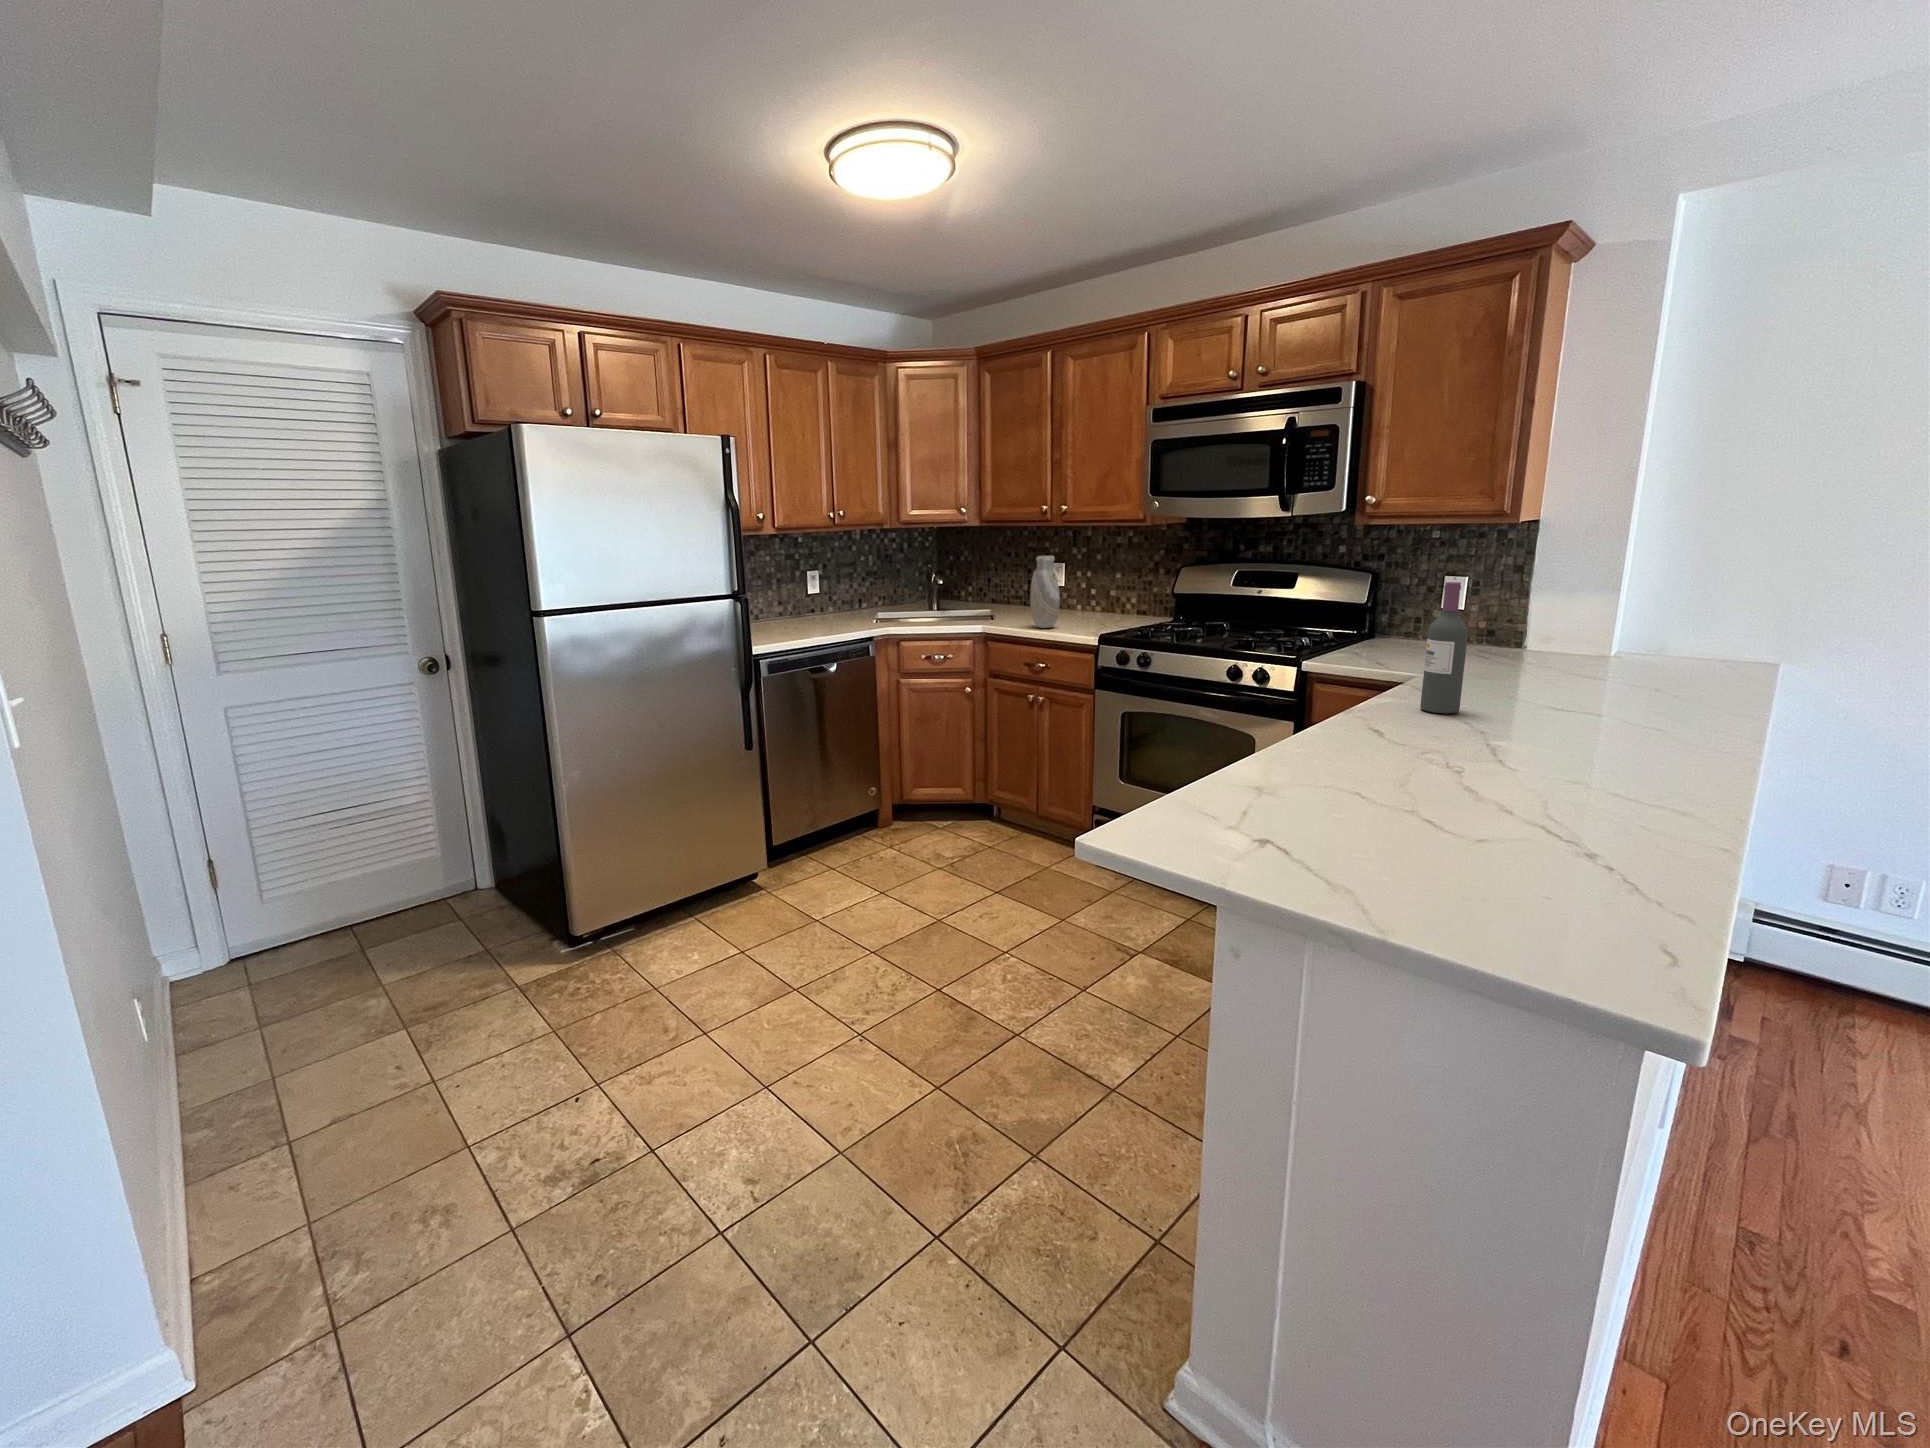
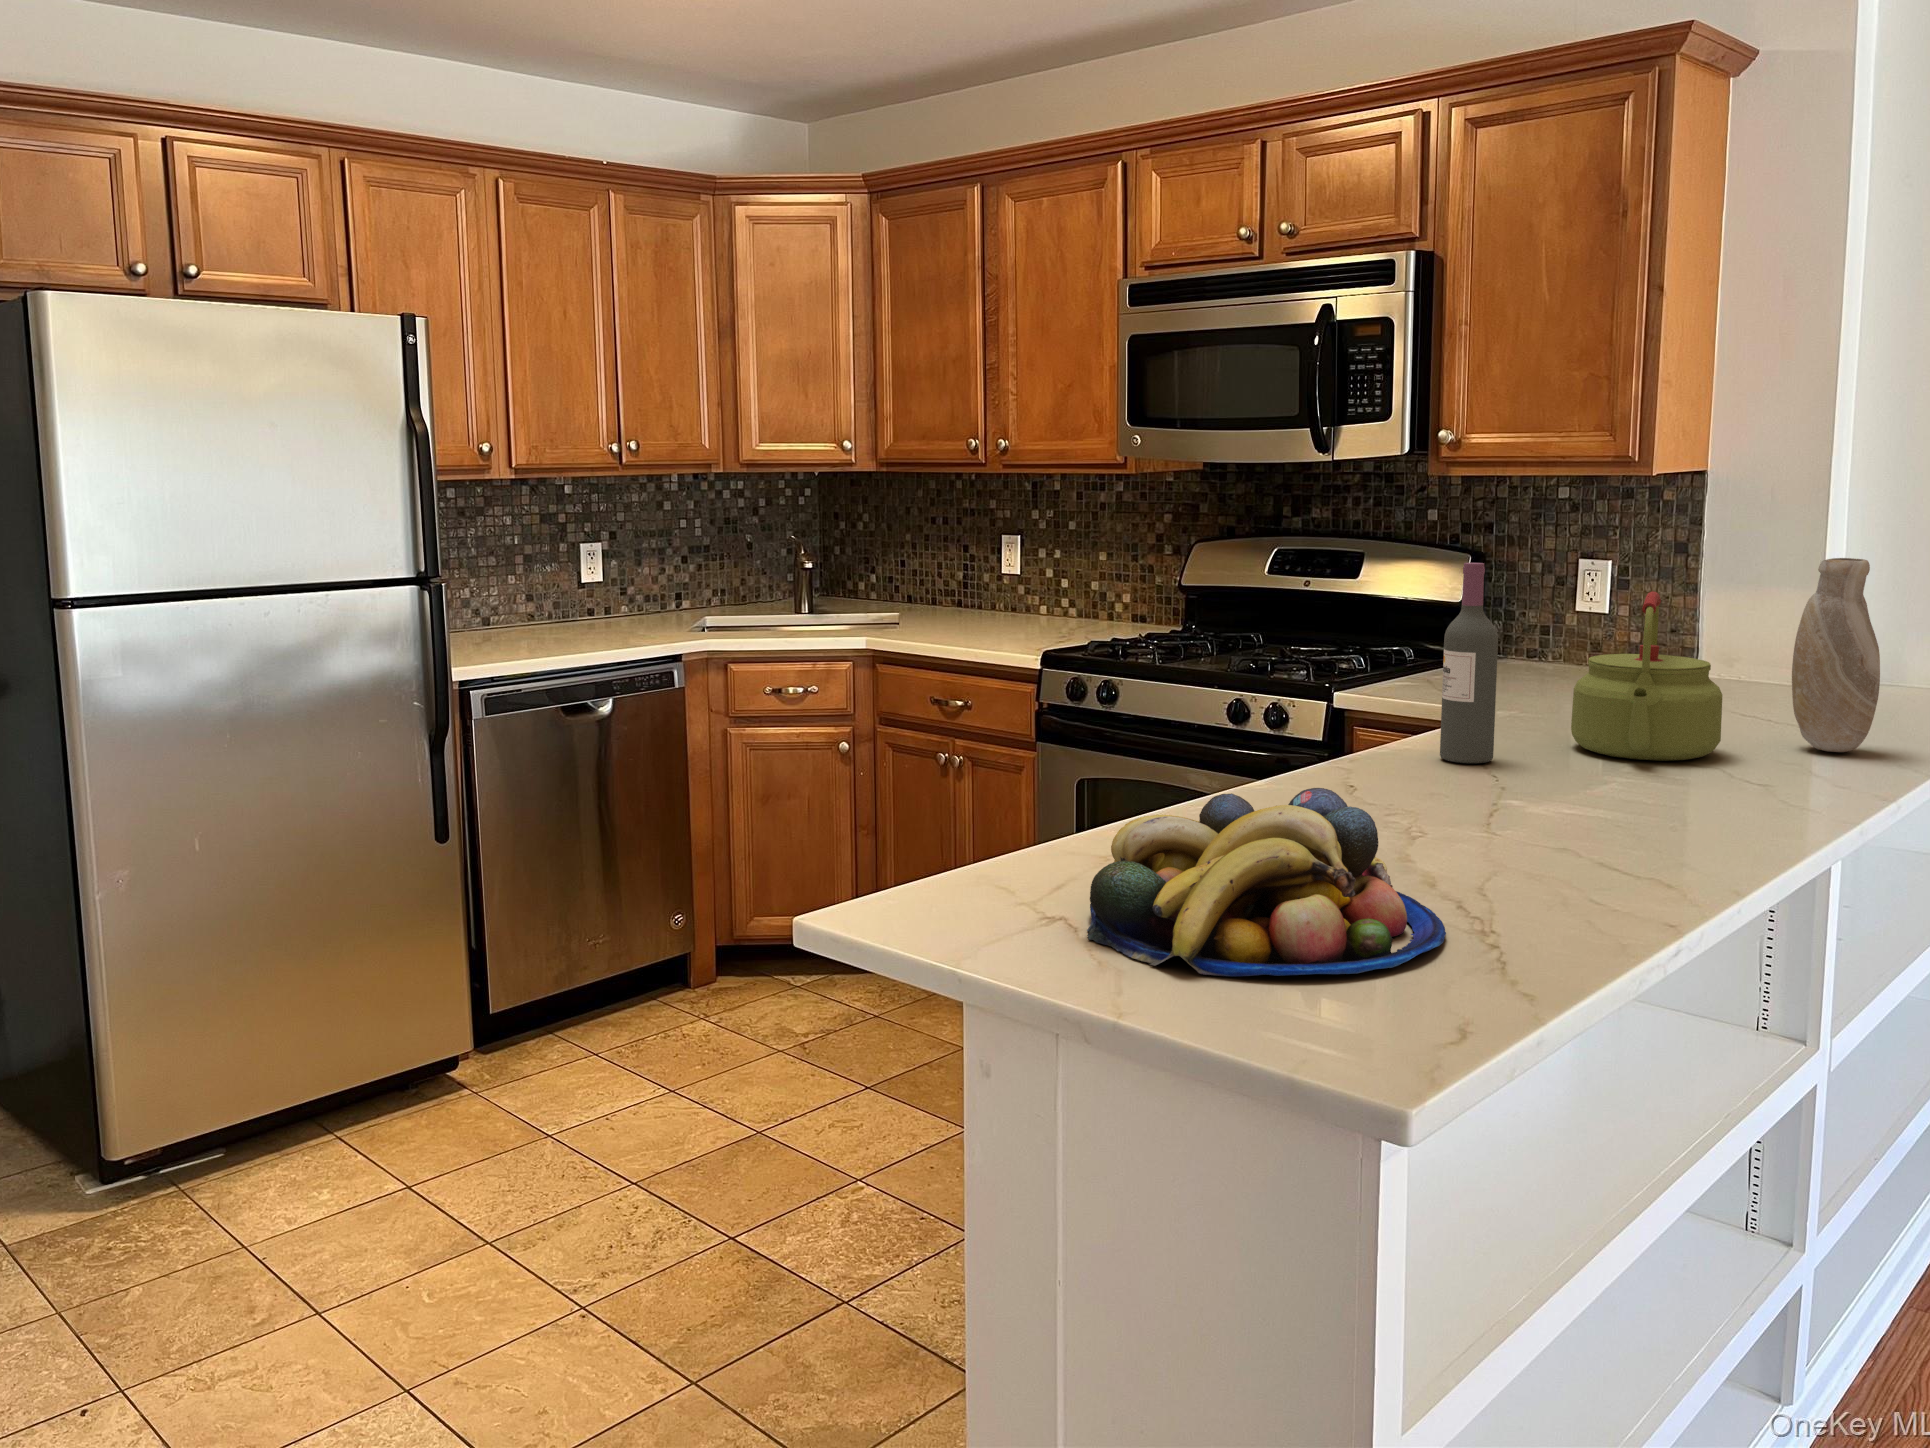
vase: present [1030,555,1060,628] -> present [1792,558,1880,752]
kettle: none [1499,600,1616,711] -> present [1571,591,1722,761]
fruit bowl: none [1296,750,1592,902] -> present [1087,788,1446,976]

